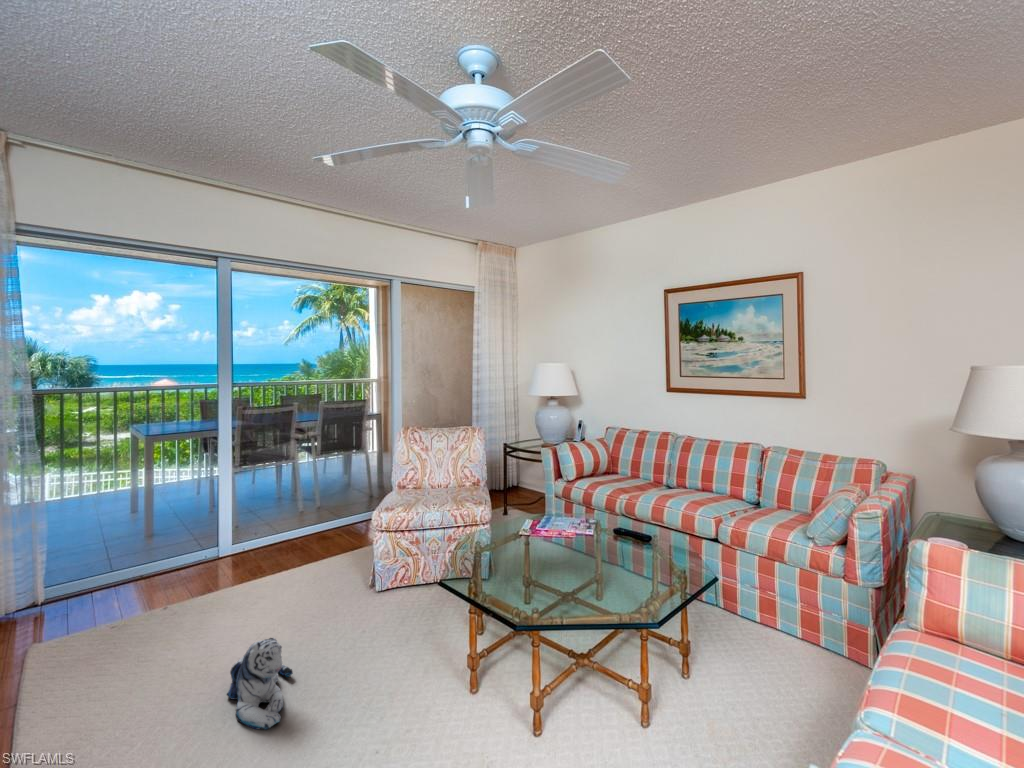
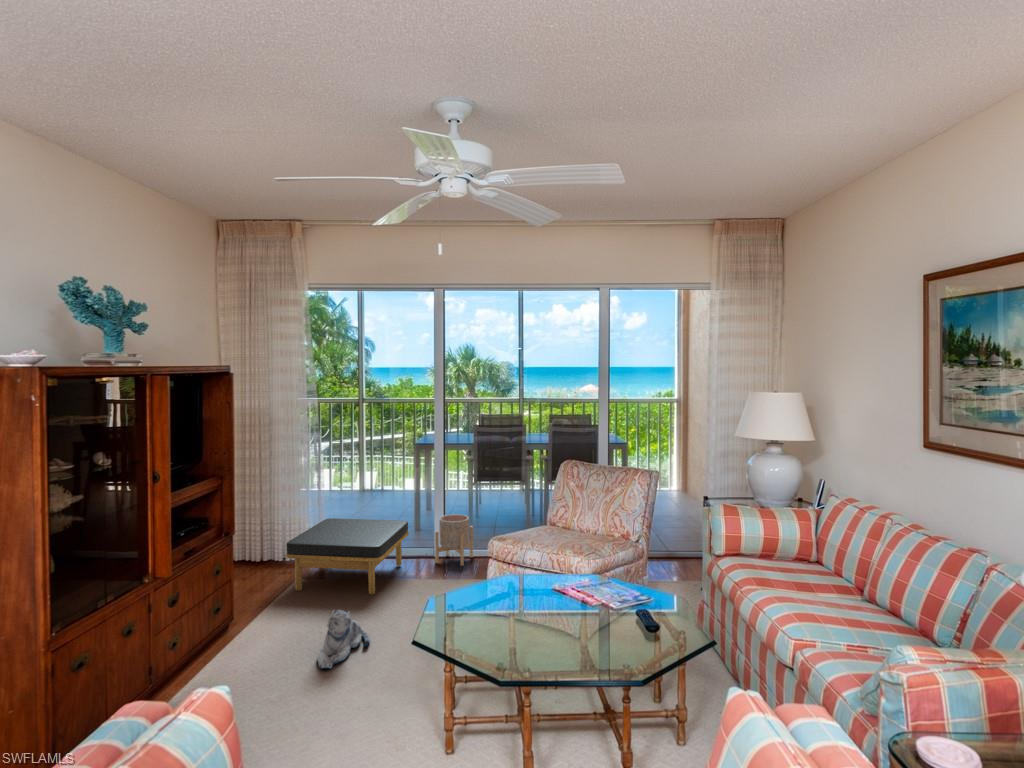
planter: none [233,502,273,564] -> present [435,514,473,566]
ottoman: none [26,521,213,660] -> present [286,518,409,594]

